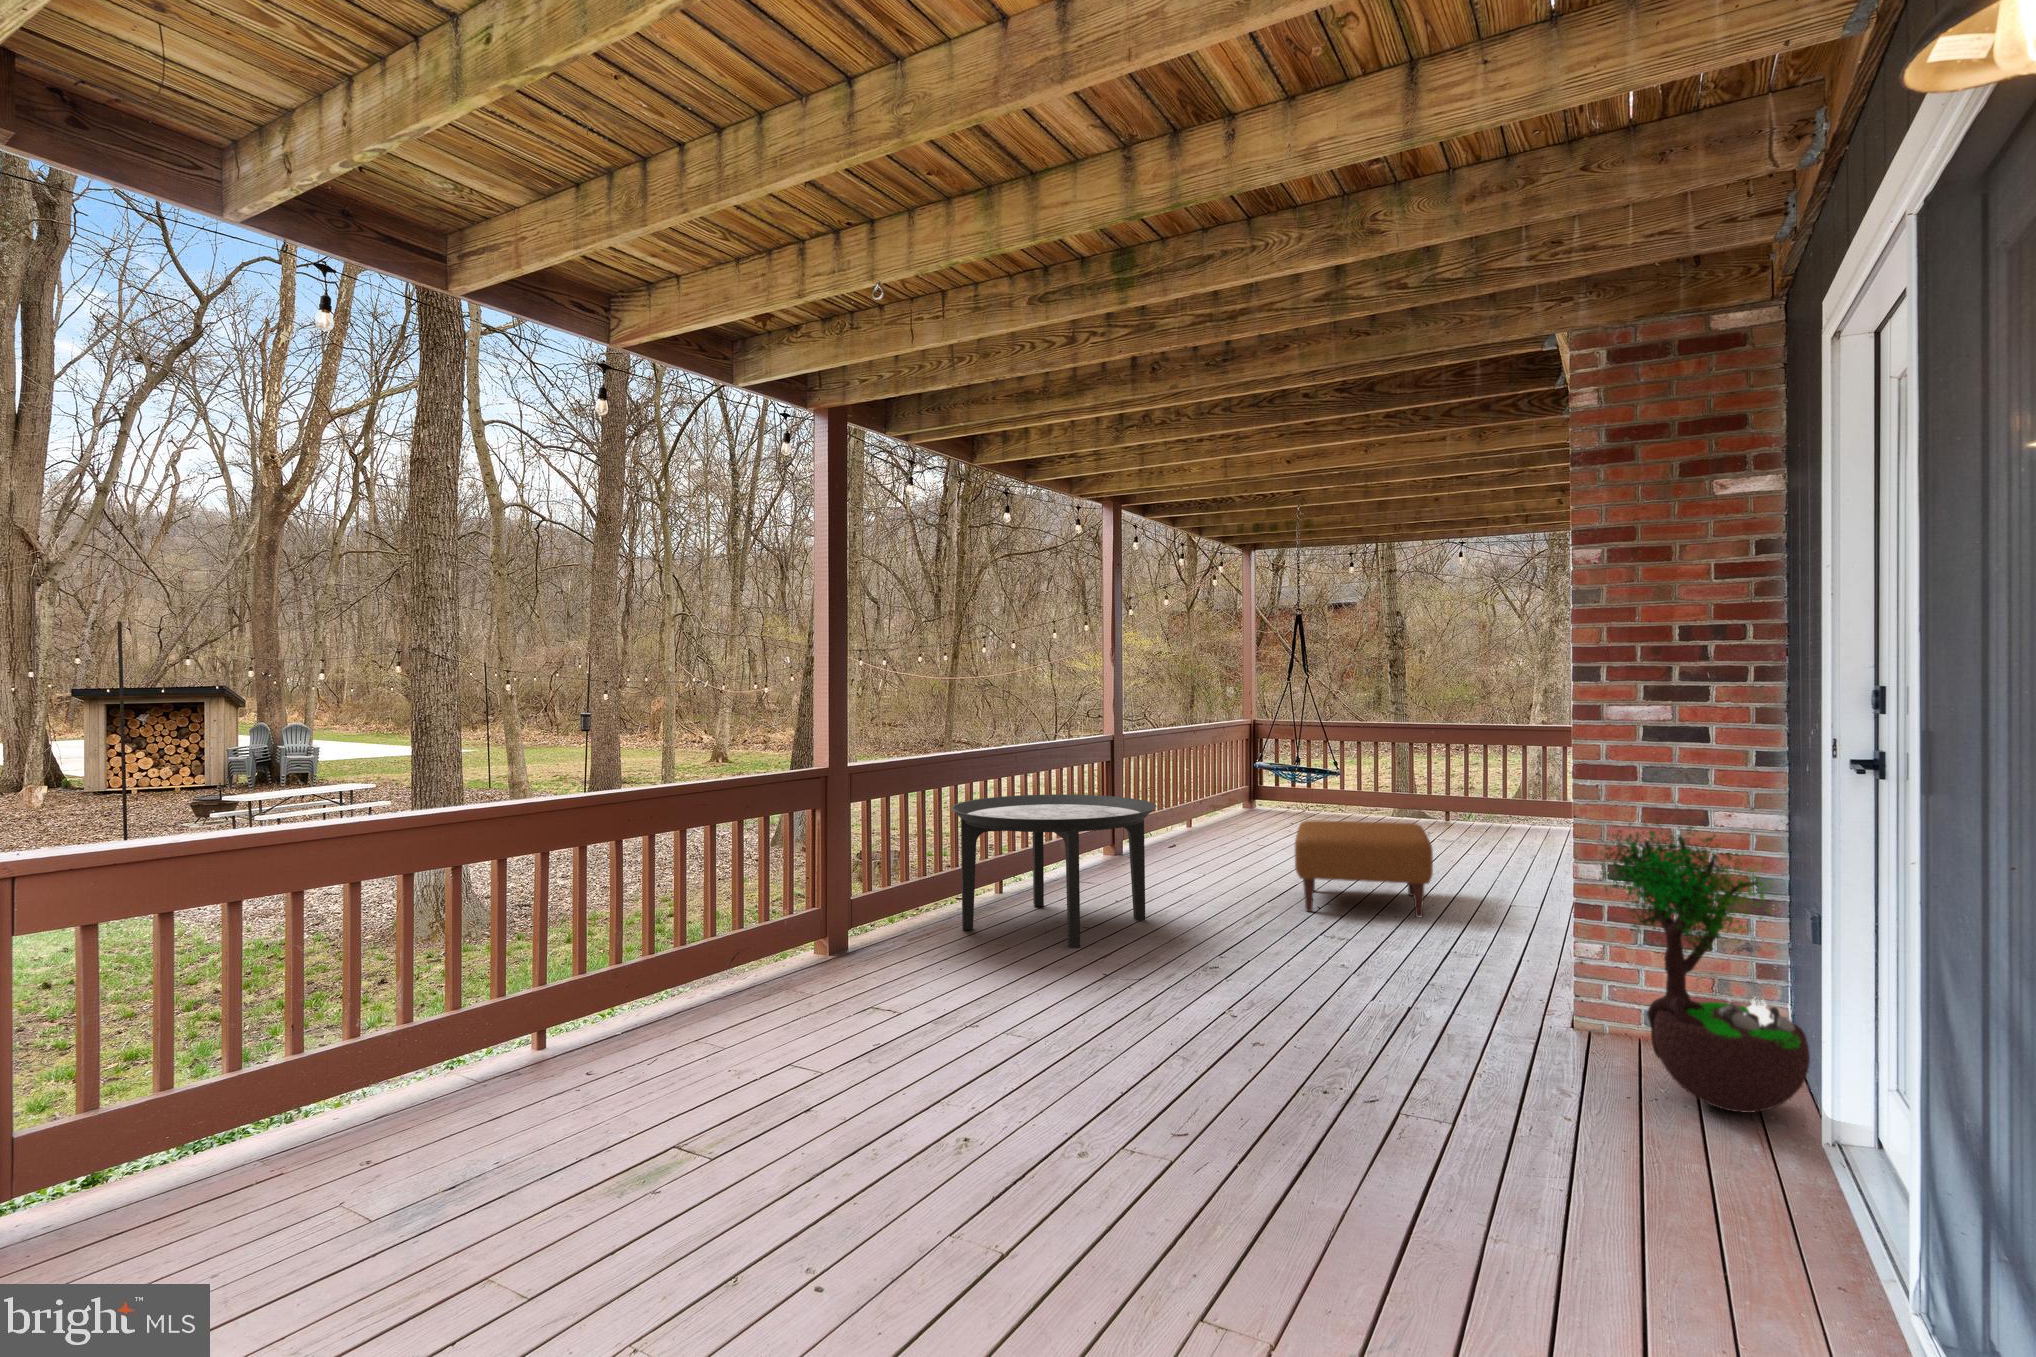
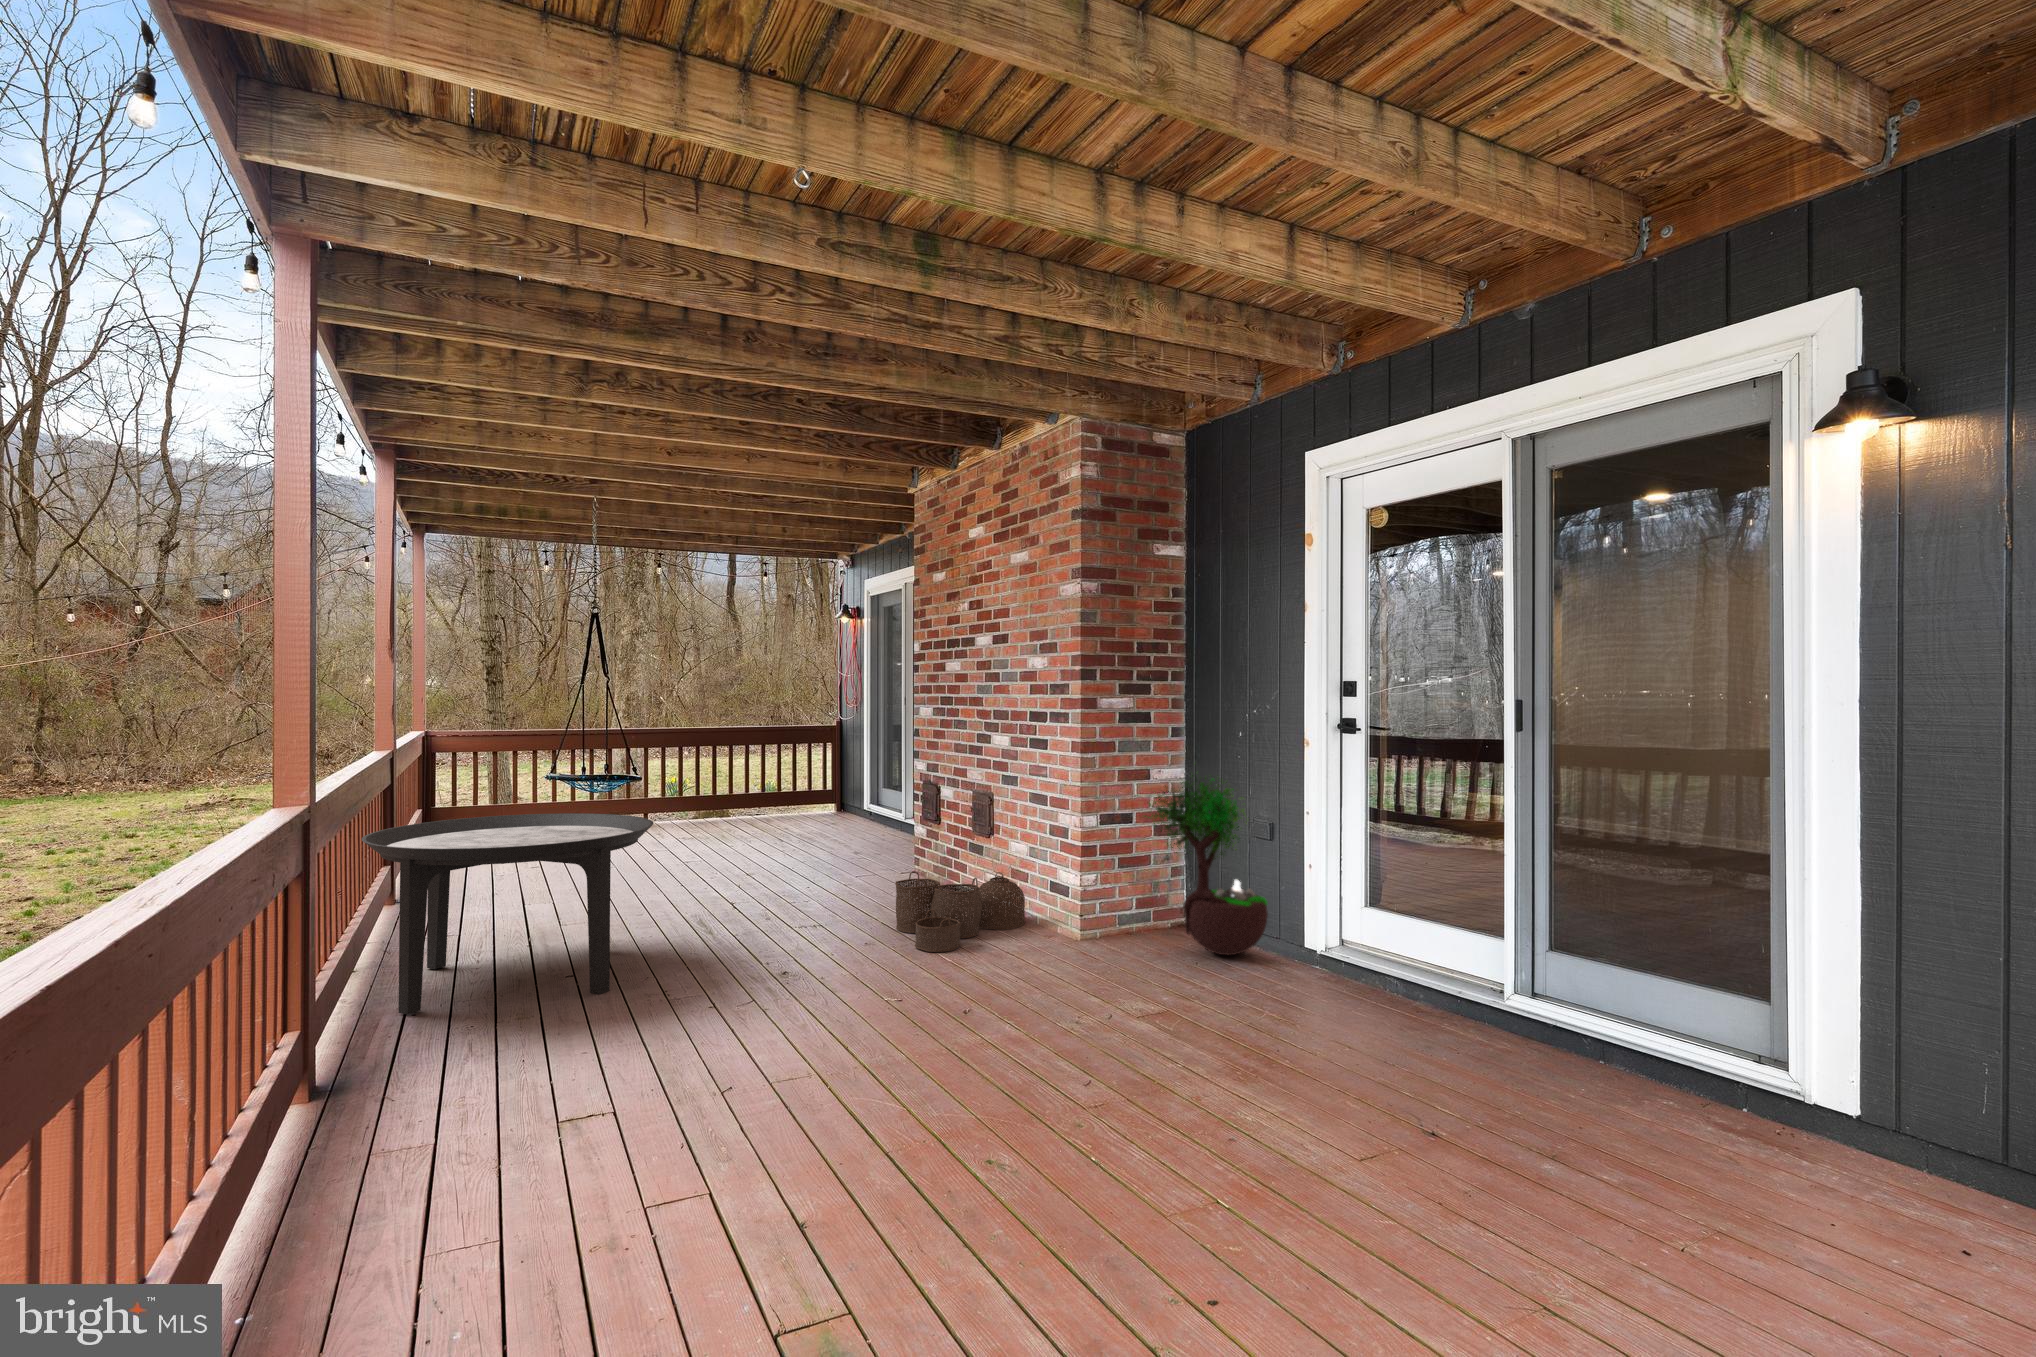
ottoman: present [1295,820,1433,917] -> none [686,815,844,910]
woven basket: none [1360,901,1554,995] -> present [895,871,1025,952]

